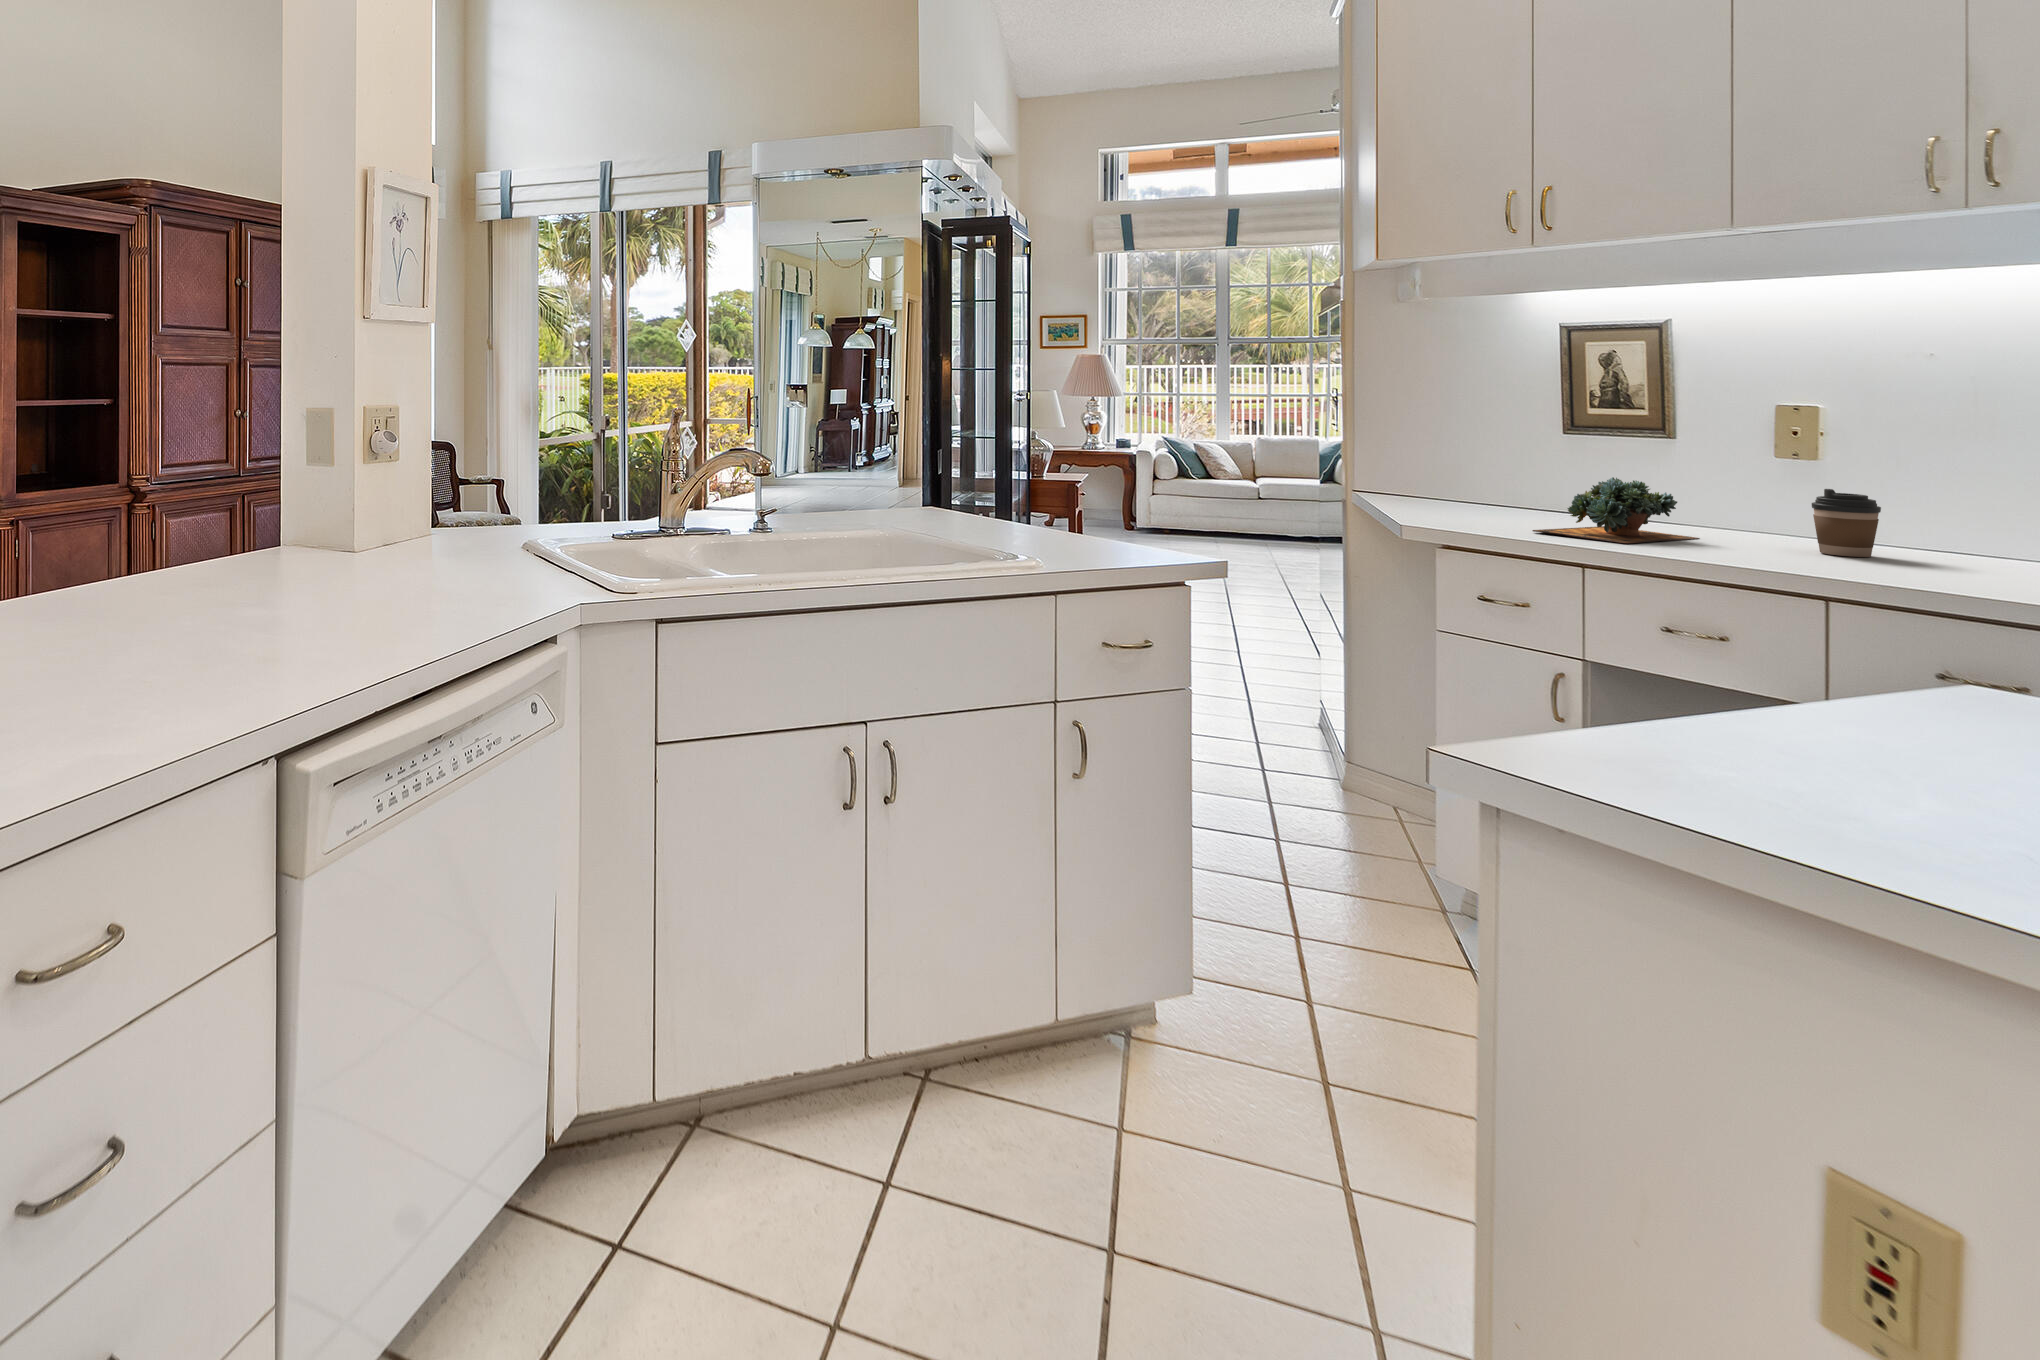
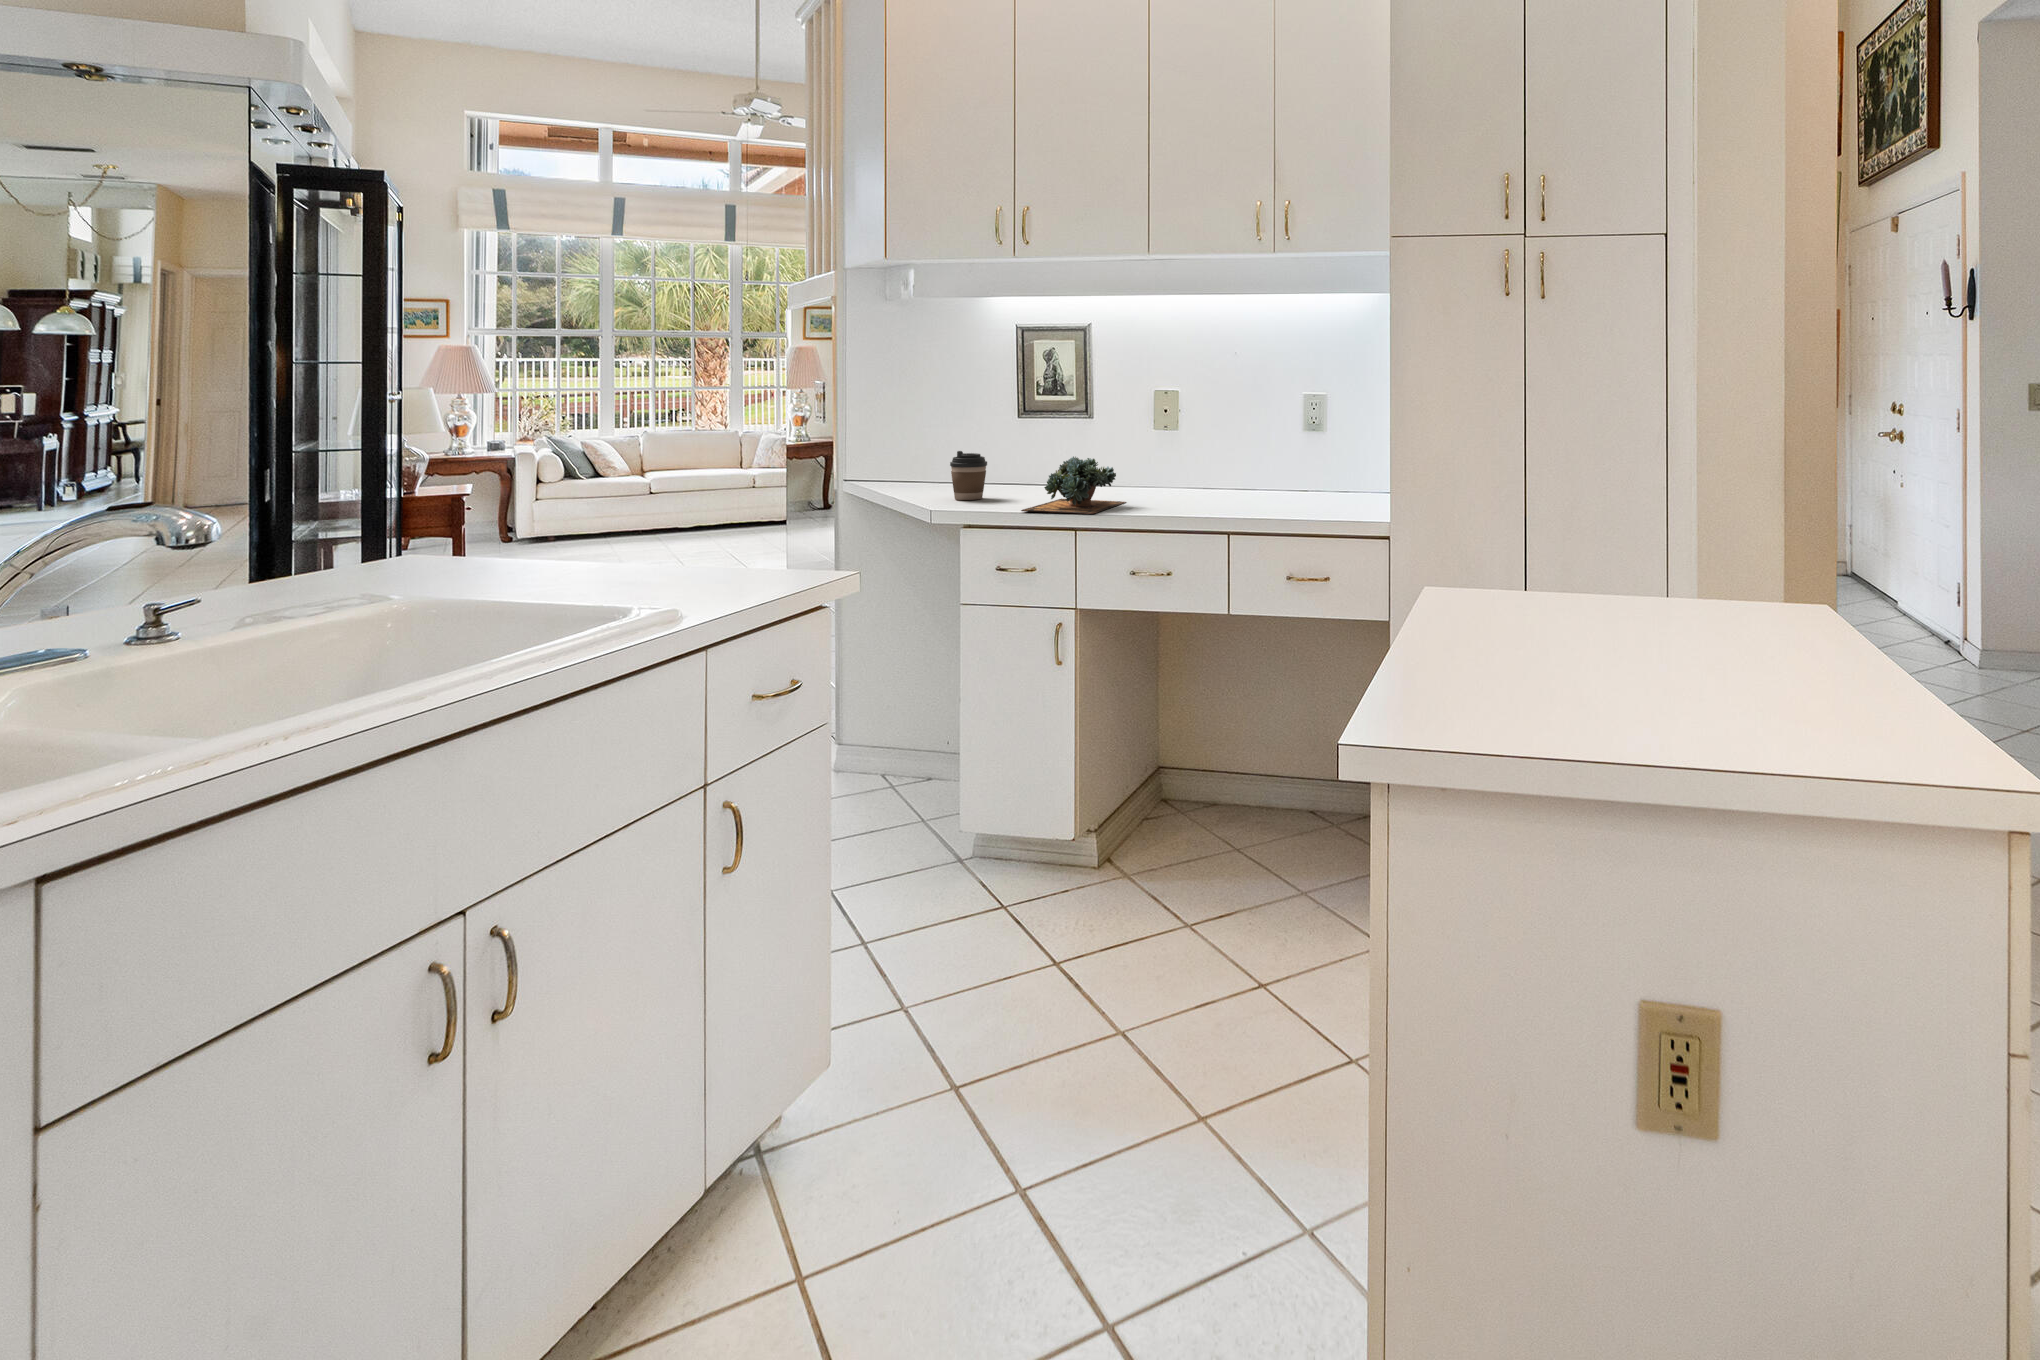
coffee cup: present [1812,489,1881,557] -> present [950,451,987,500]

